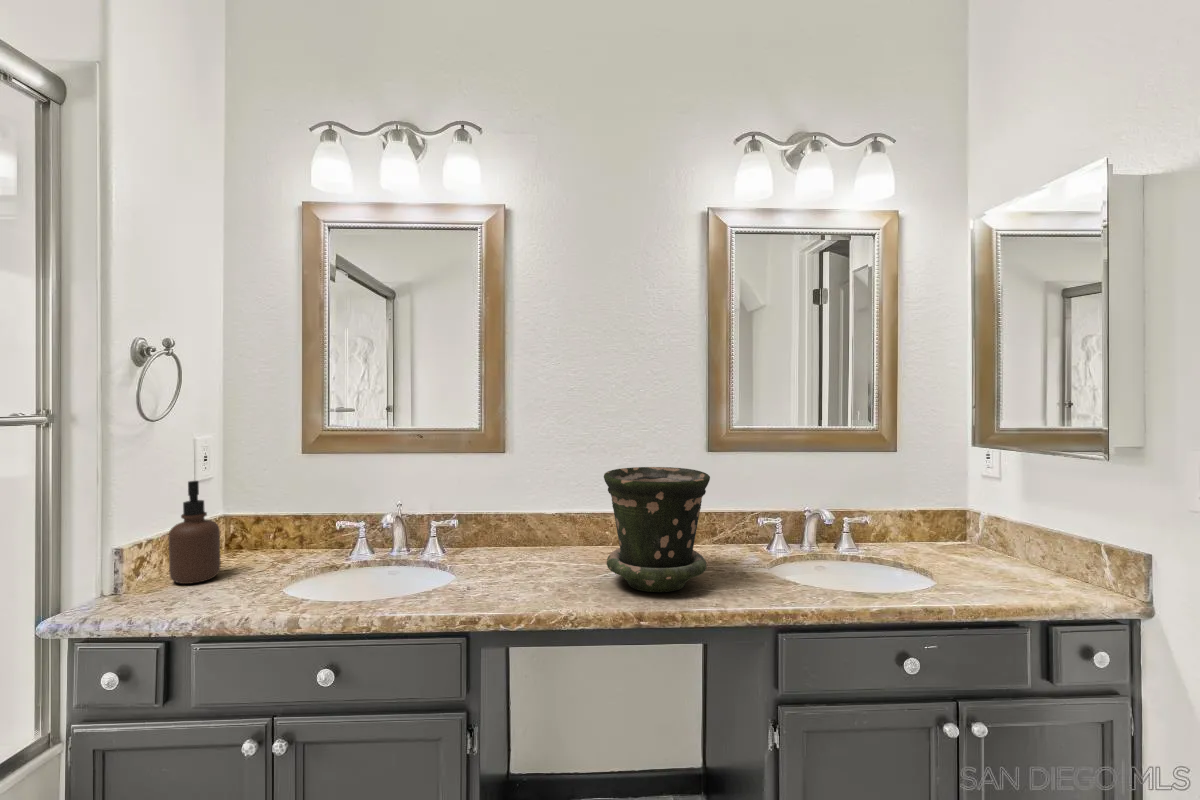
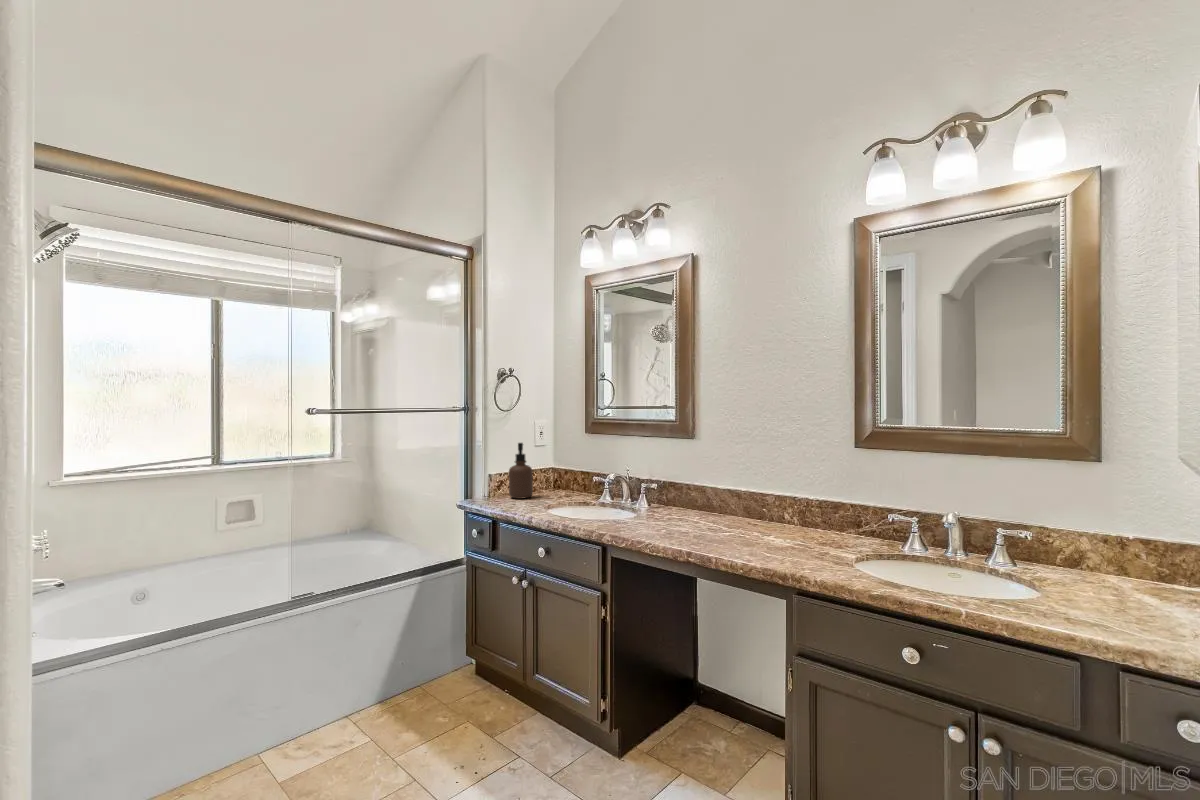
flower pot: present [604,467,710,592] -> none [693,450,782,548]

